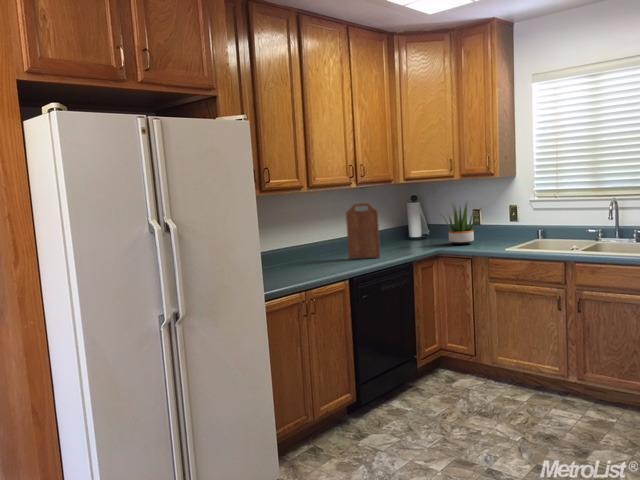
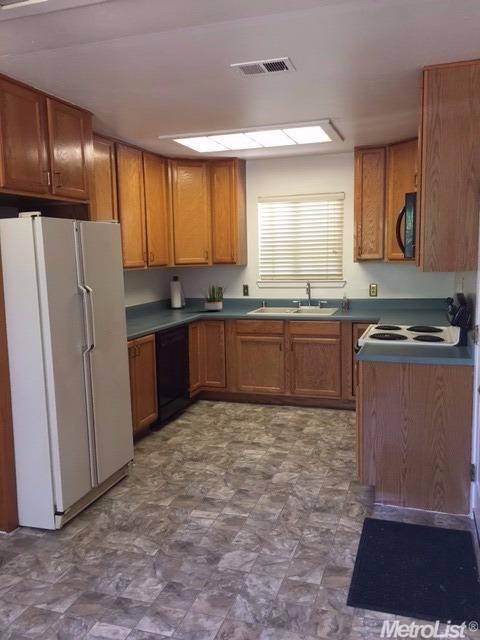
cutting board: present [346,203,380,259] -> none [142,280,166,320]

